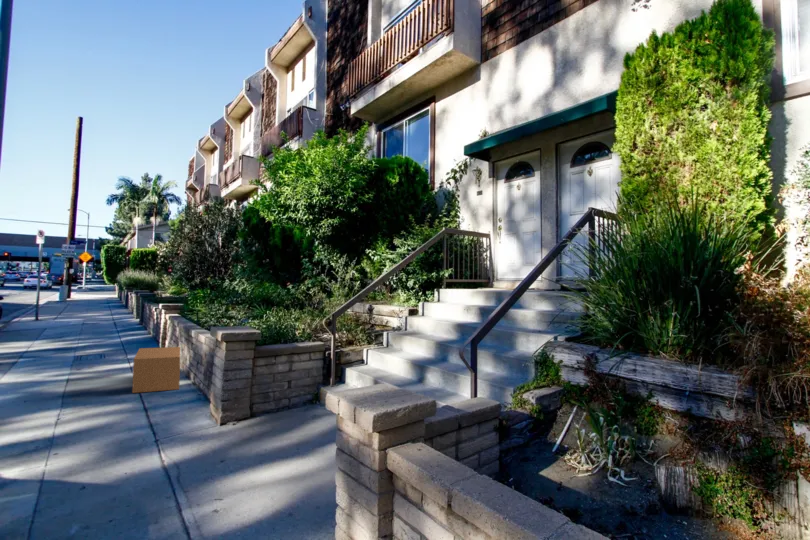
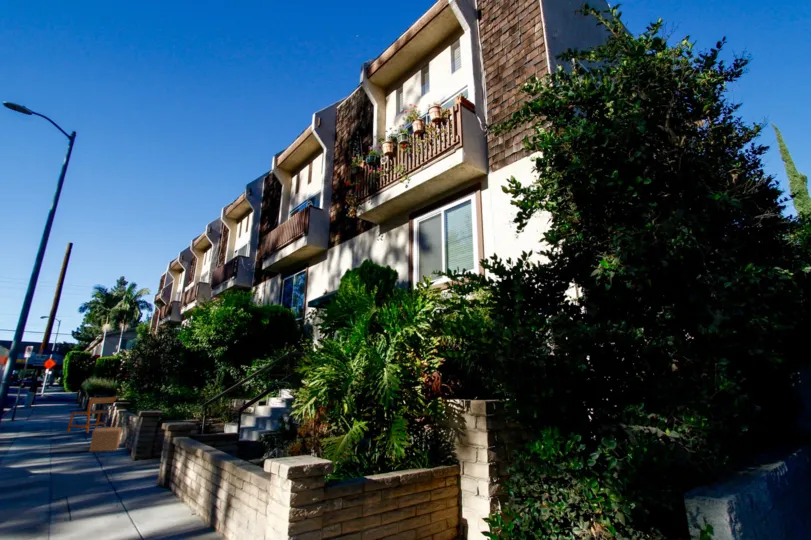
bench: none [98,295,162,347] -> present [67,397,116,433]

